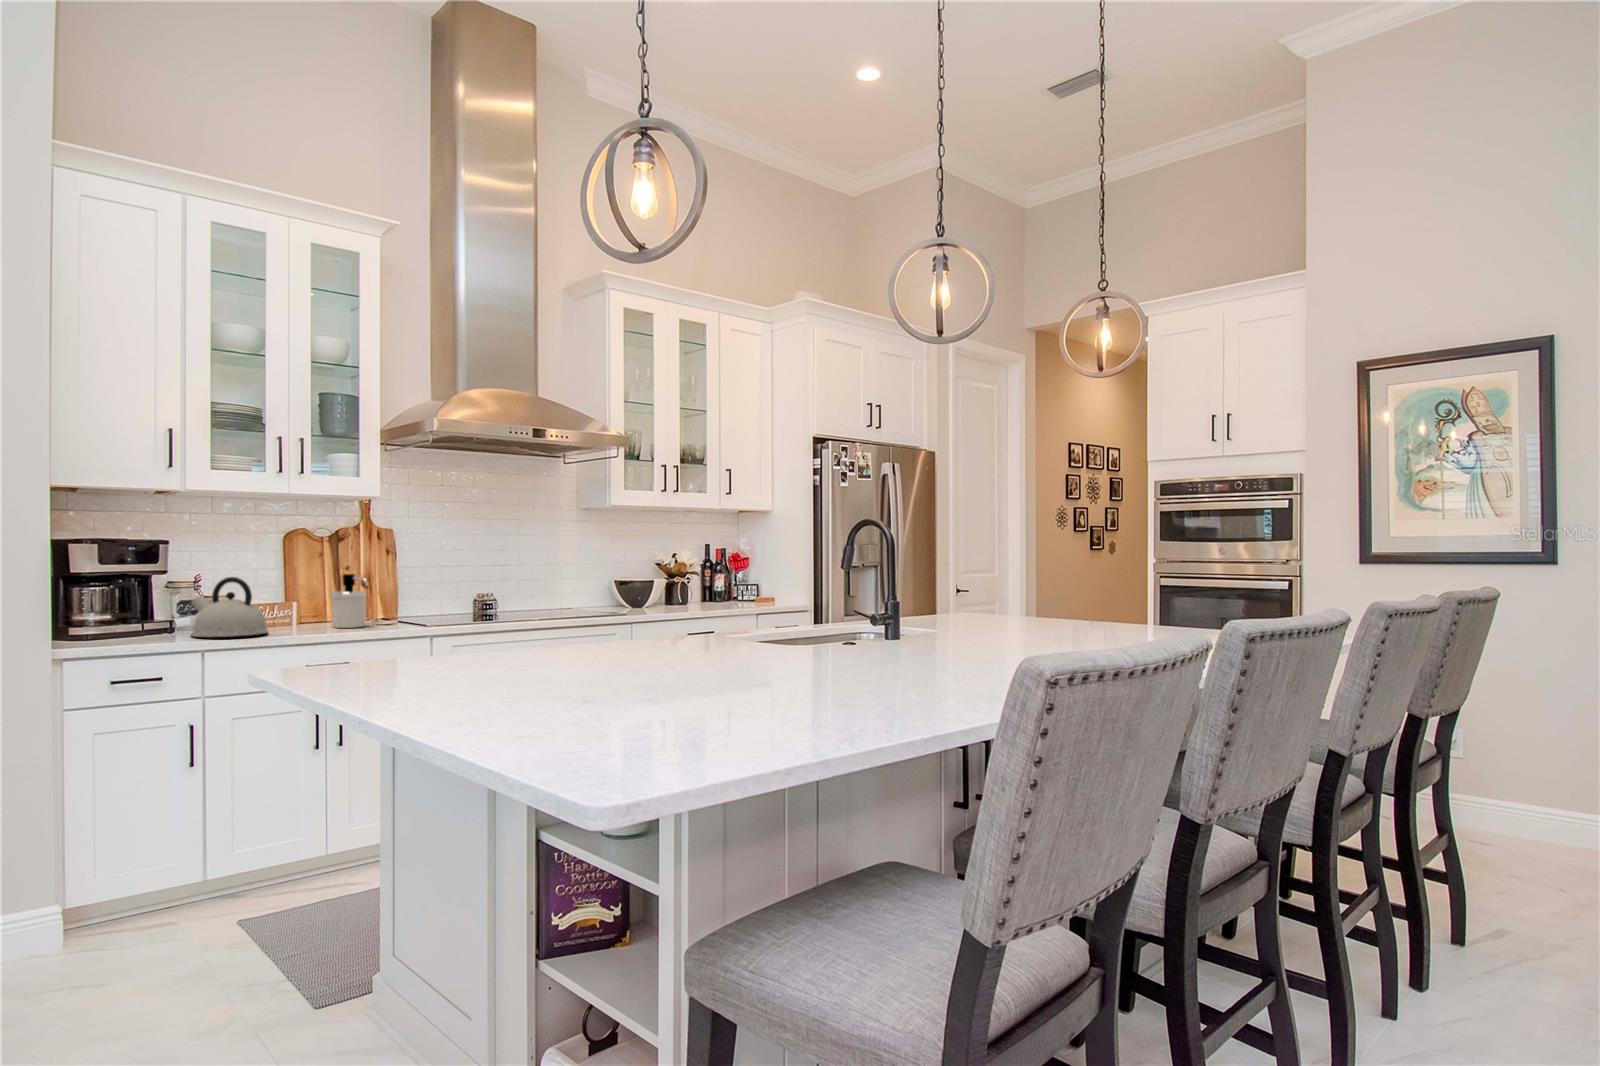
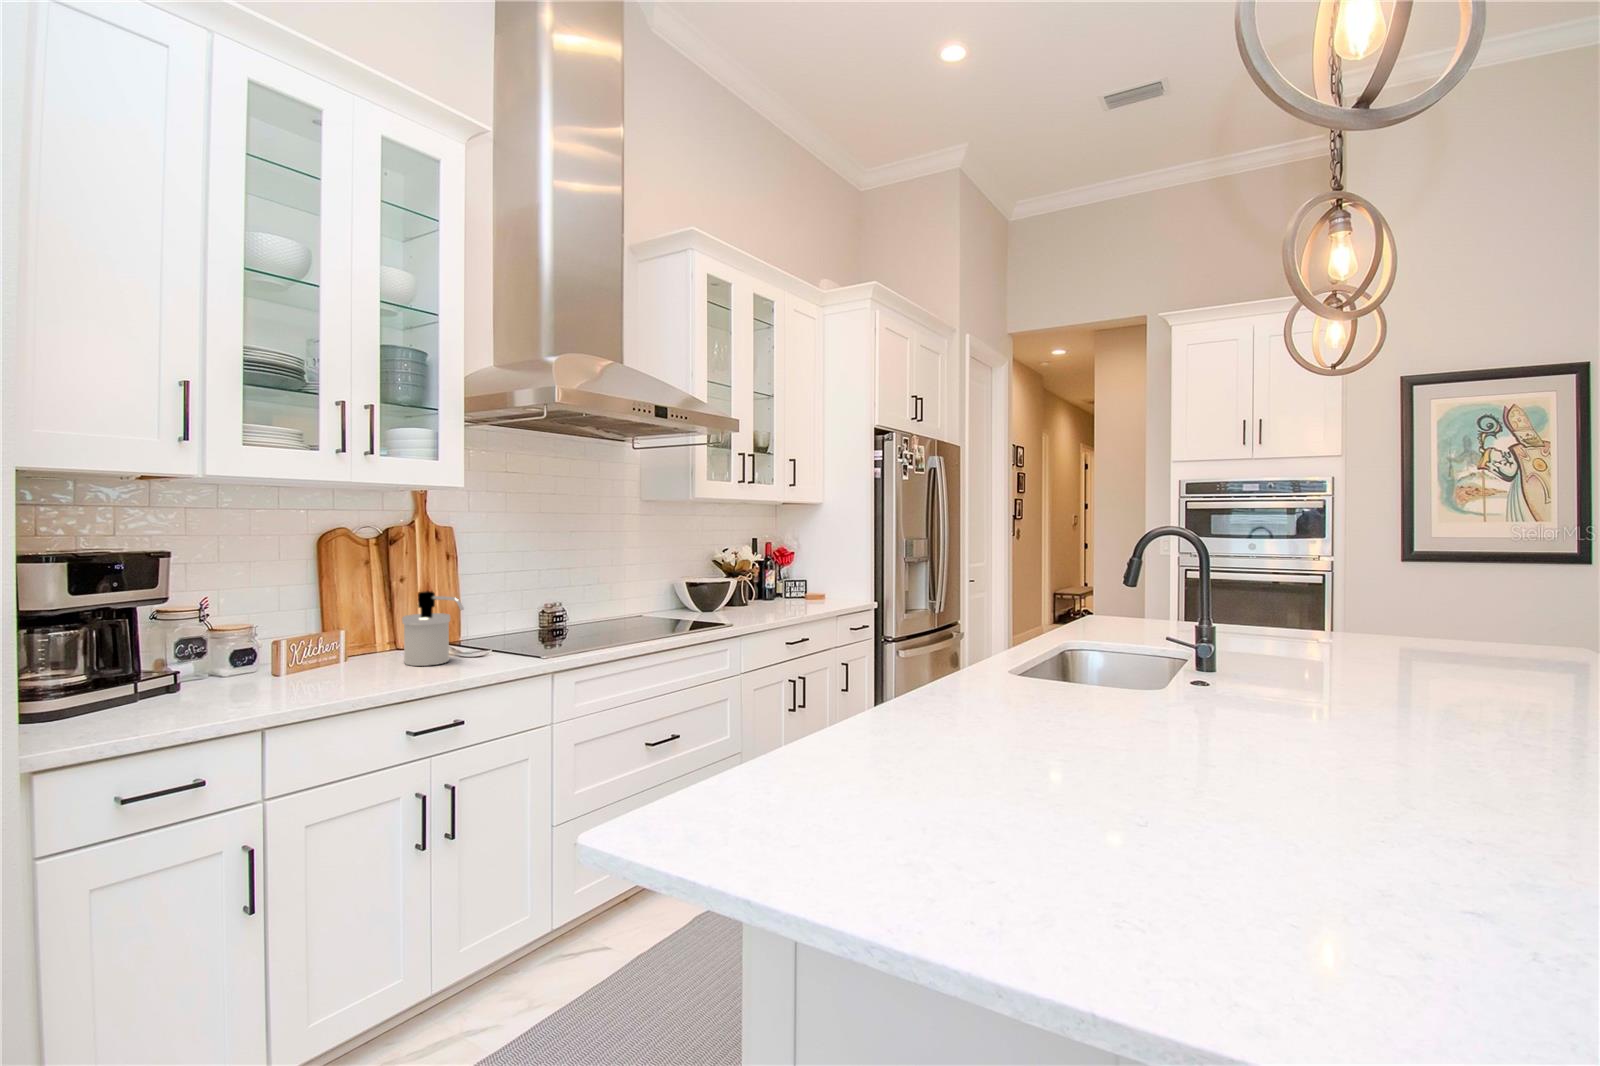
kettle: present [191,577,268,637] -> none [217,606,340,701]

